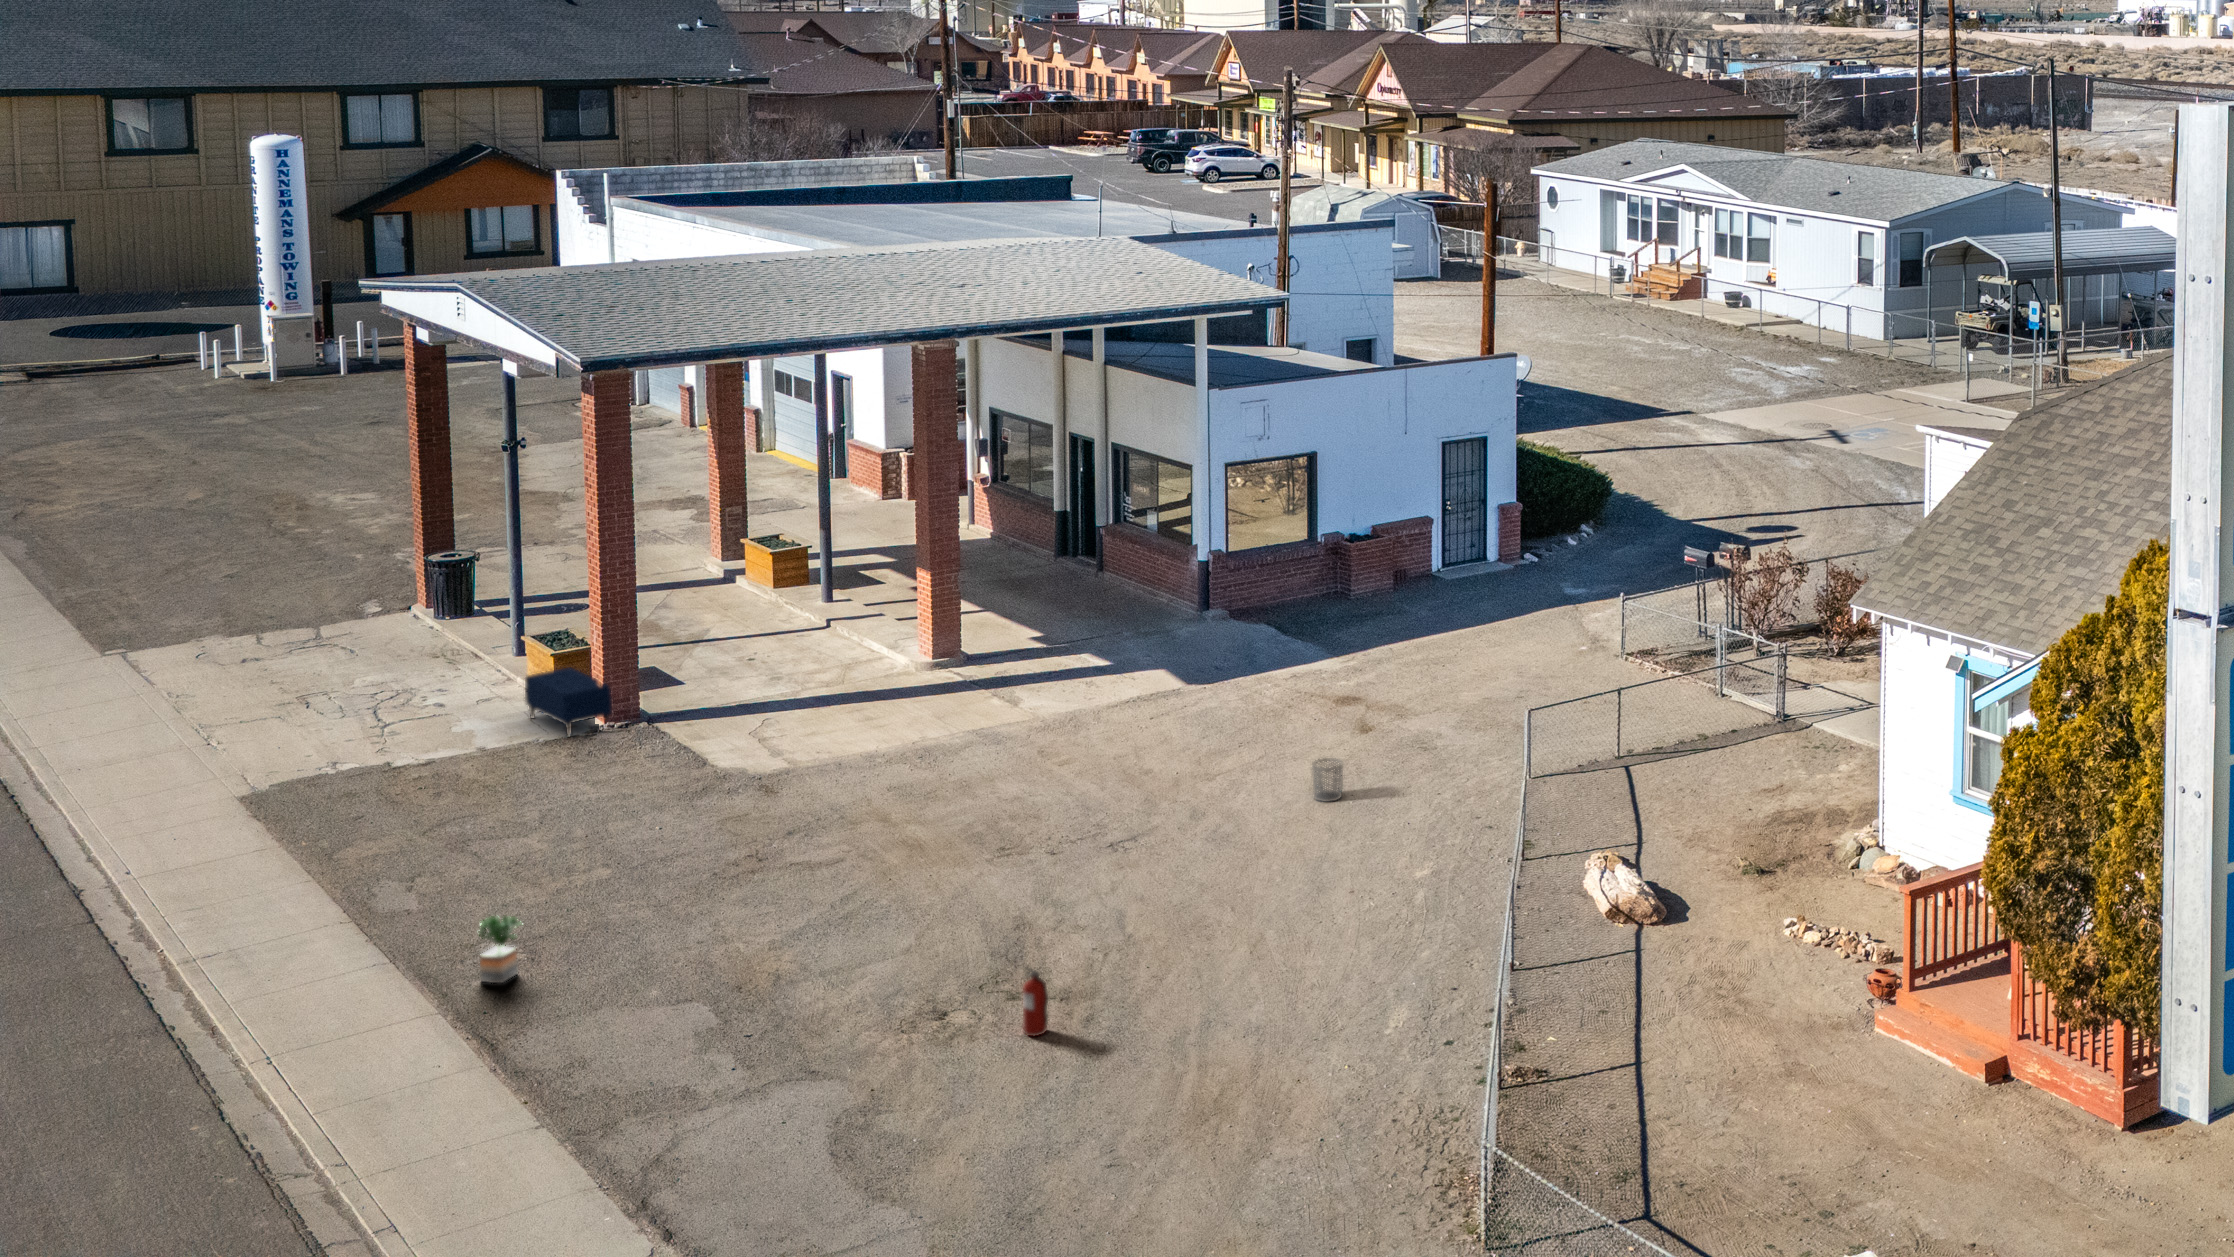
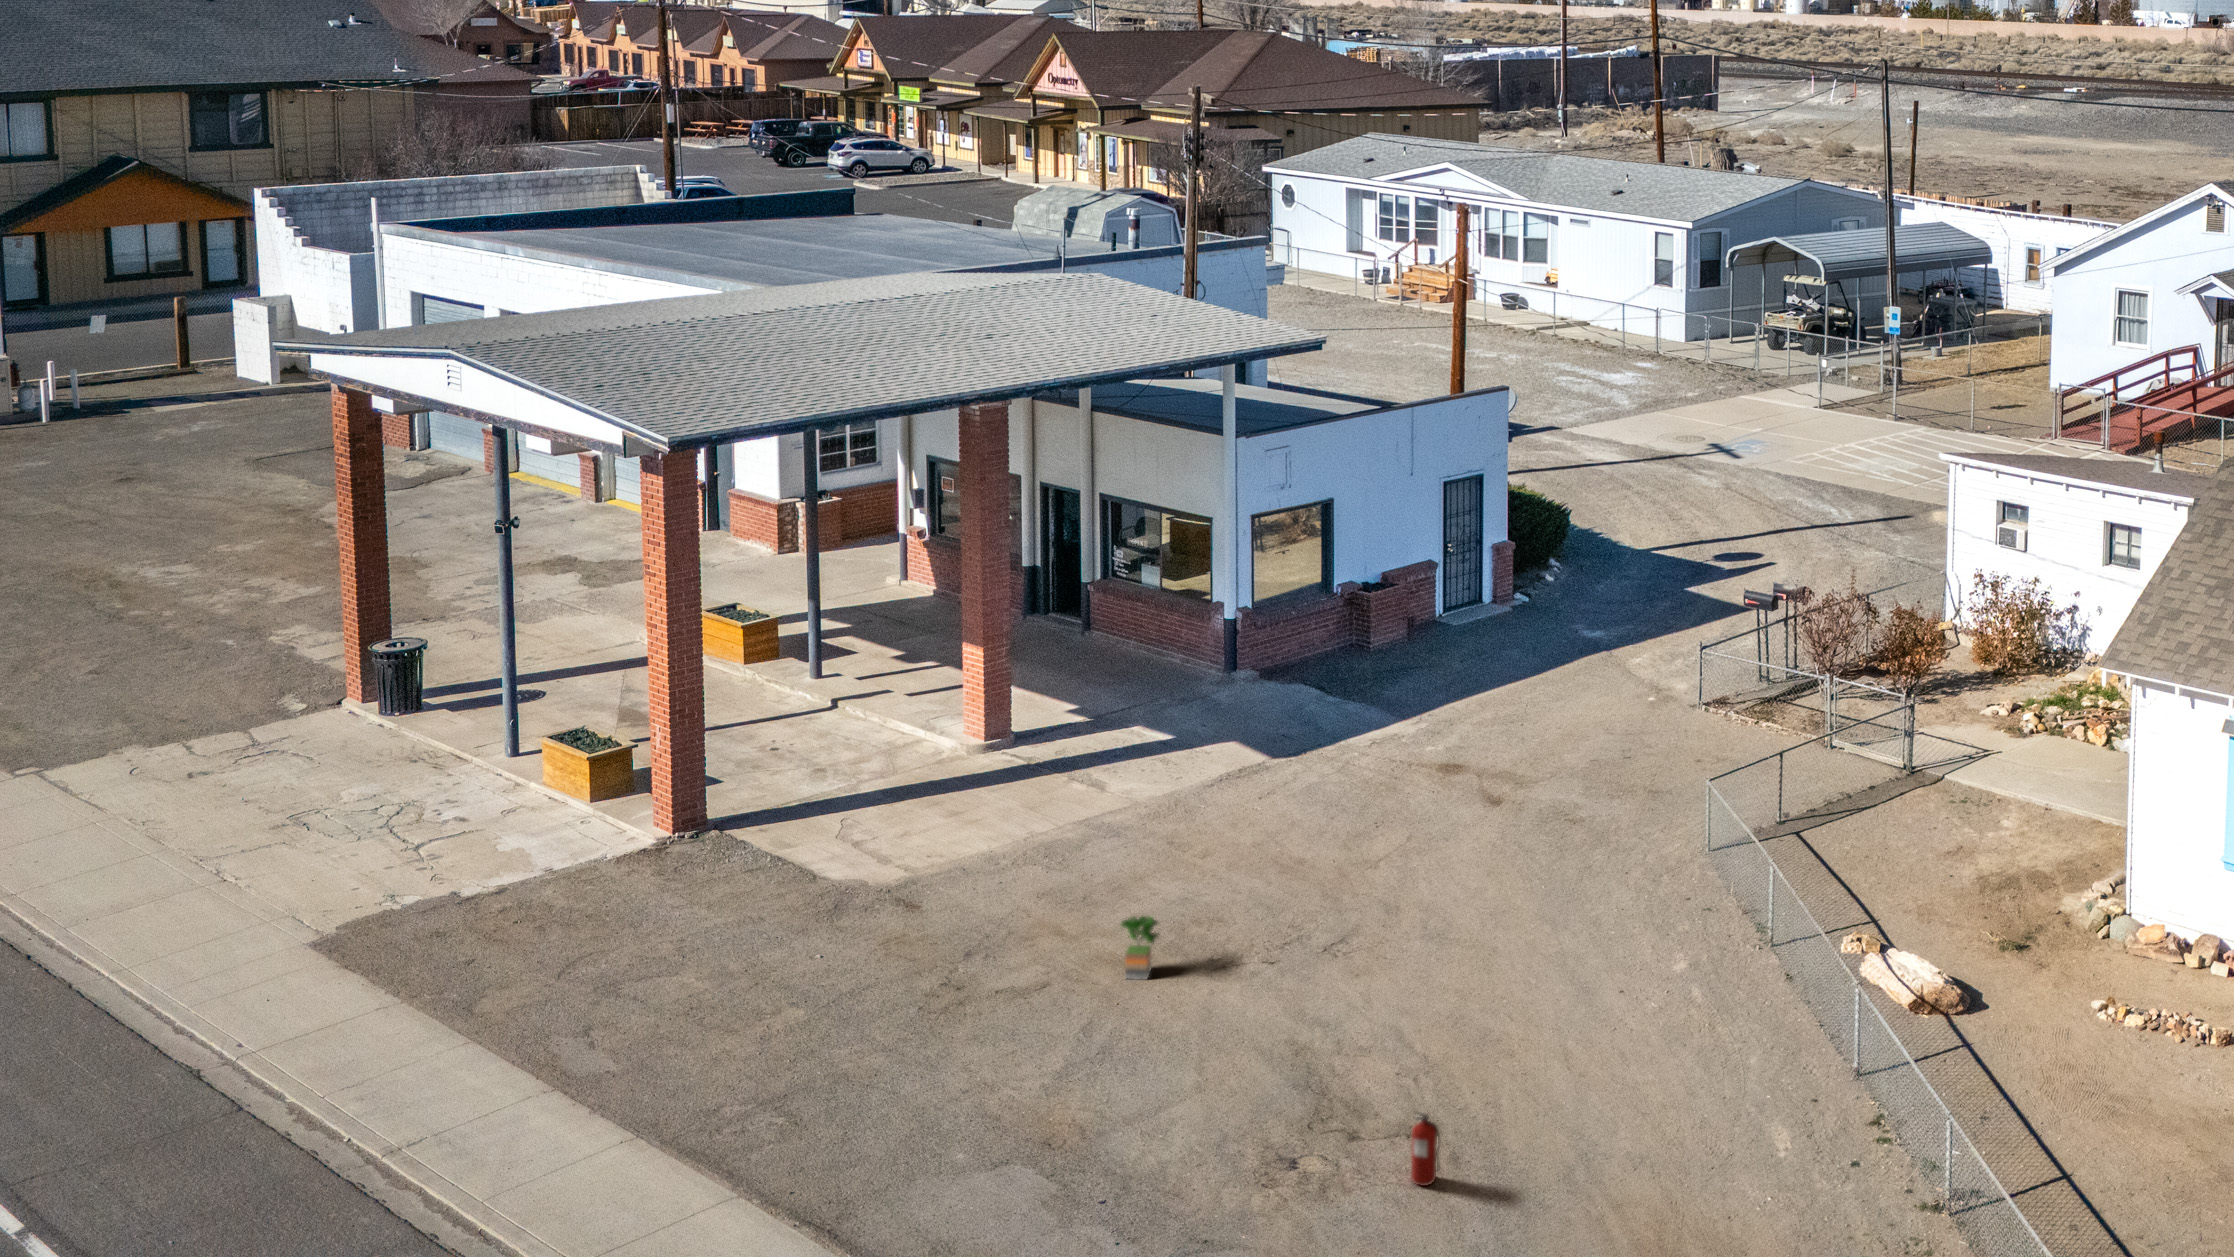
bench: present [525,667,612,736] -> none [572,770,681,851]
waste bin: present [1313,758,1343,802] -> none [1505,840,1537,888]
potted tree: present [479,916,523,983] -> present [1122,916,1158,980]

